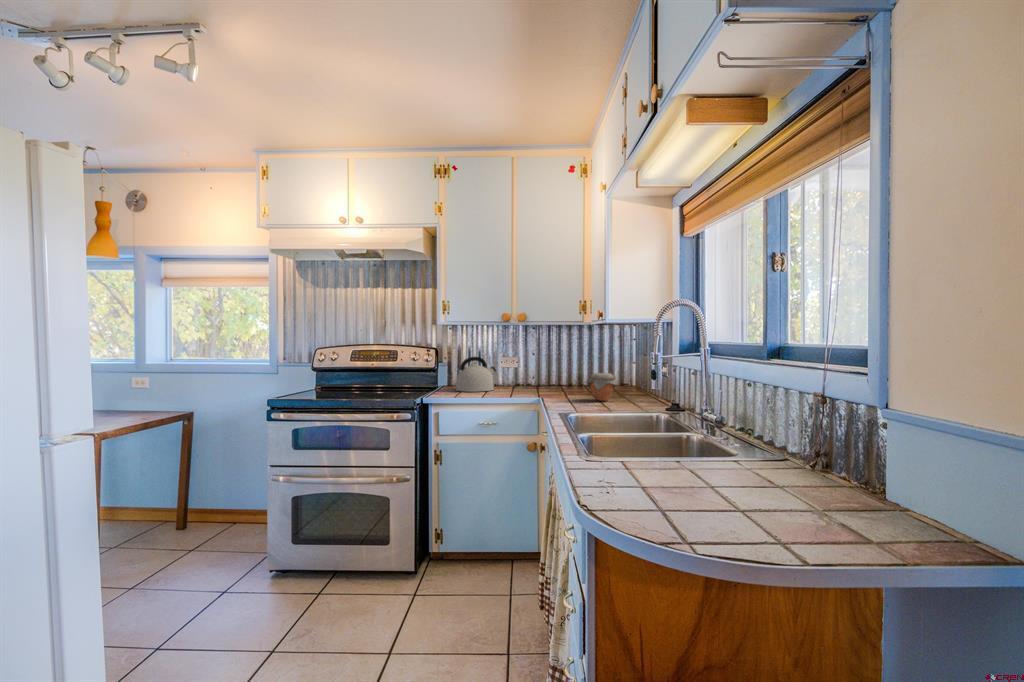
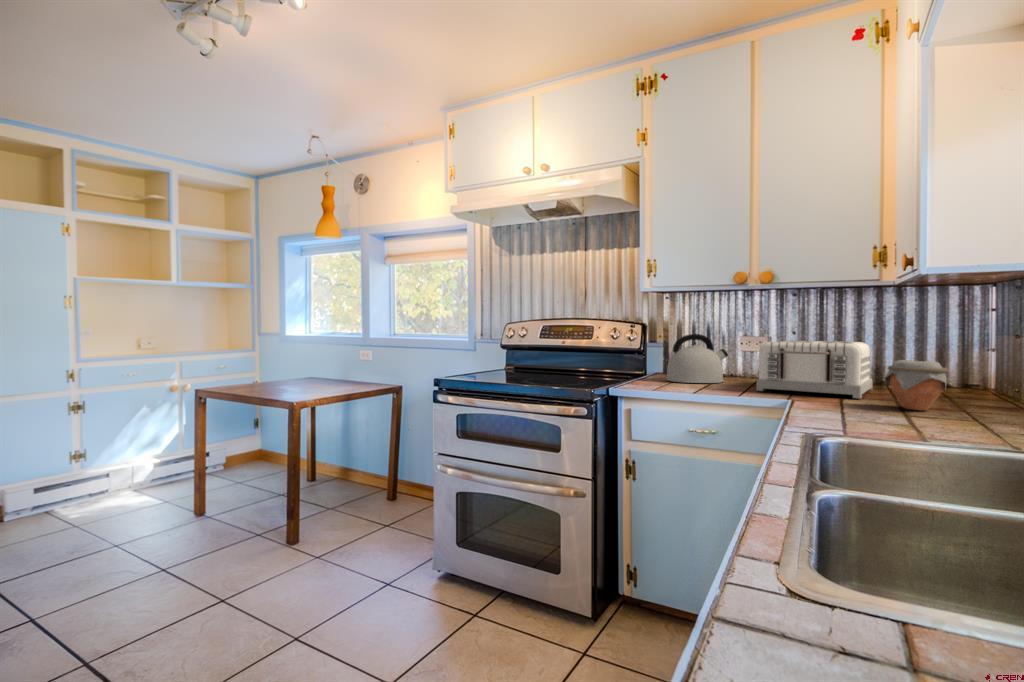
toaster: none [518,360,579,396] -> present [756,341,872,398]

